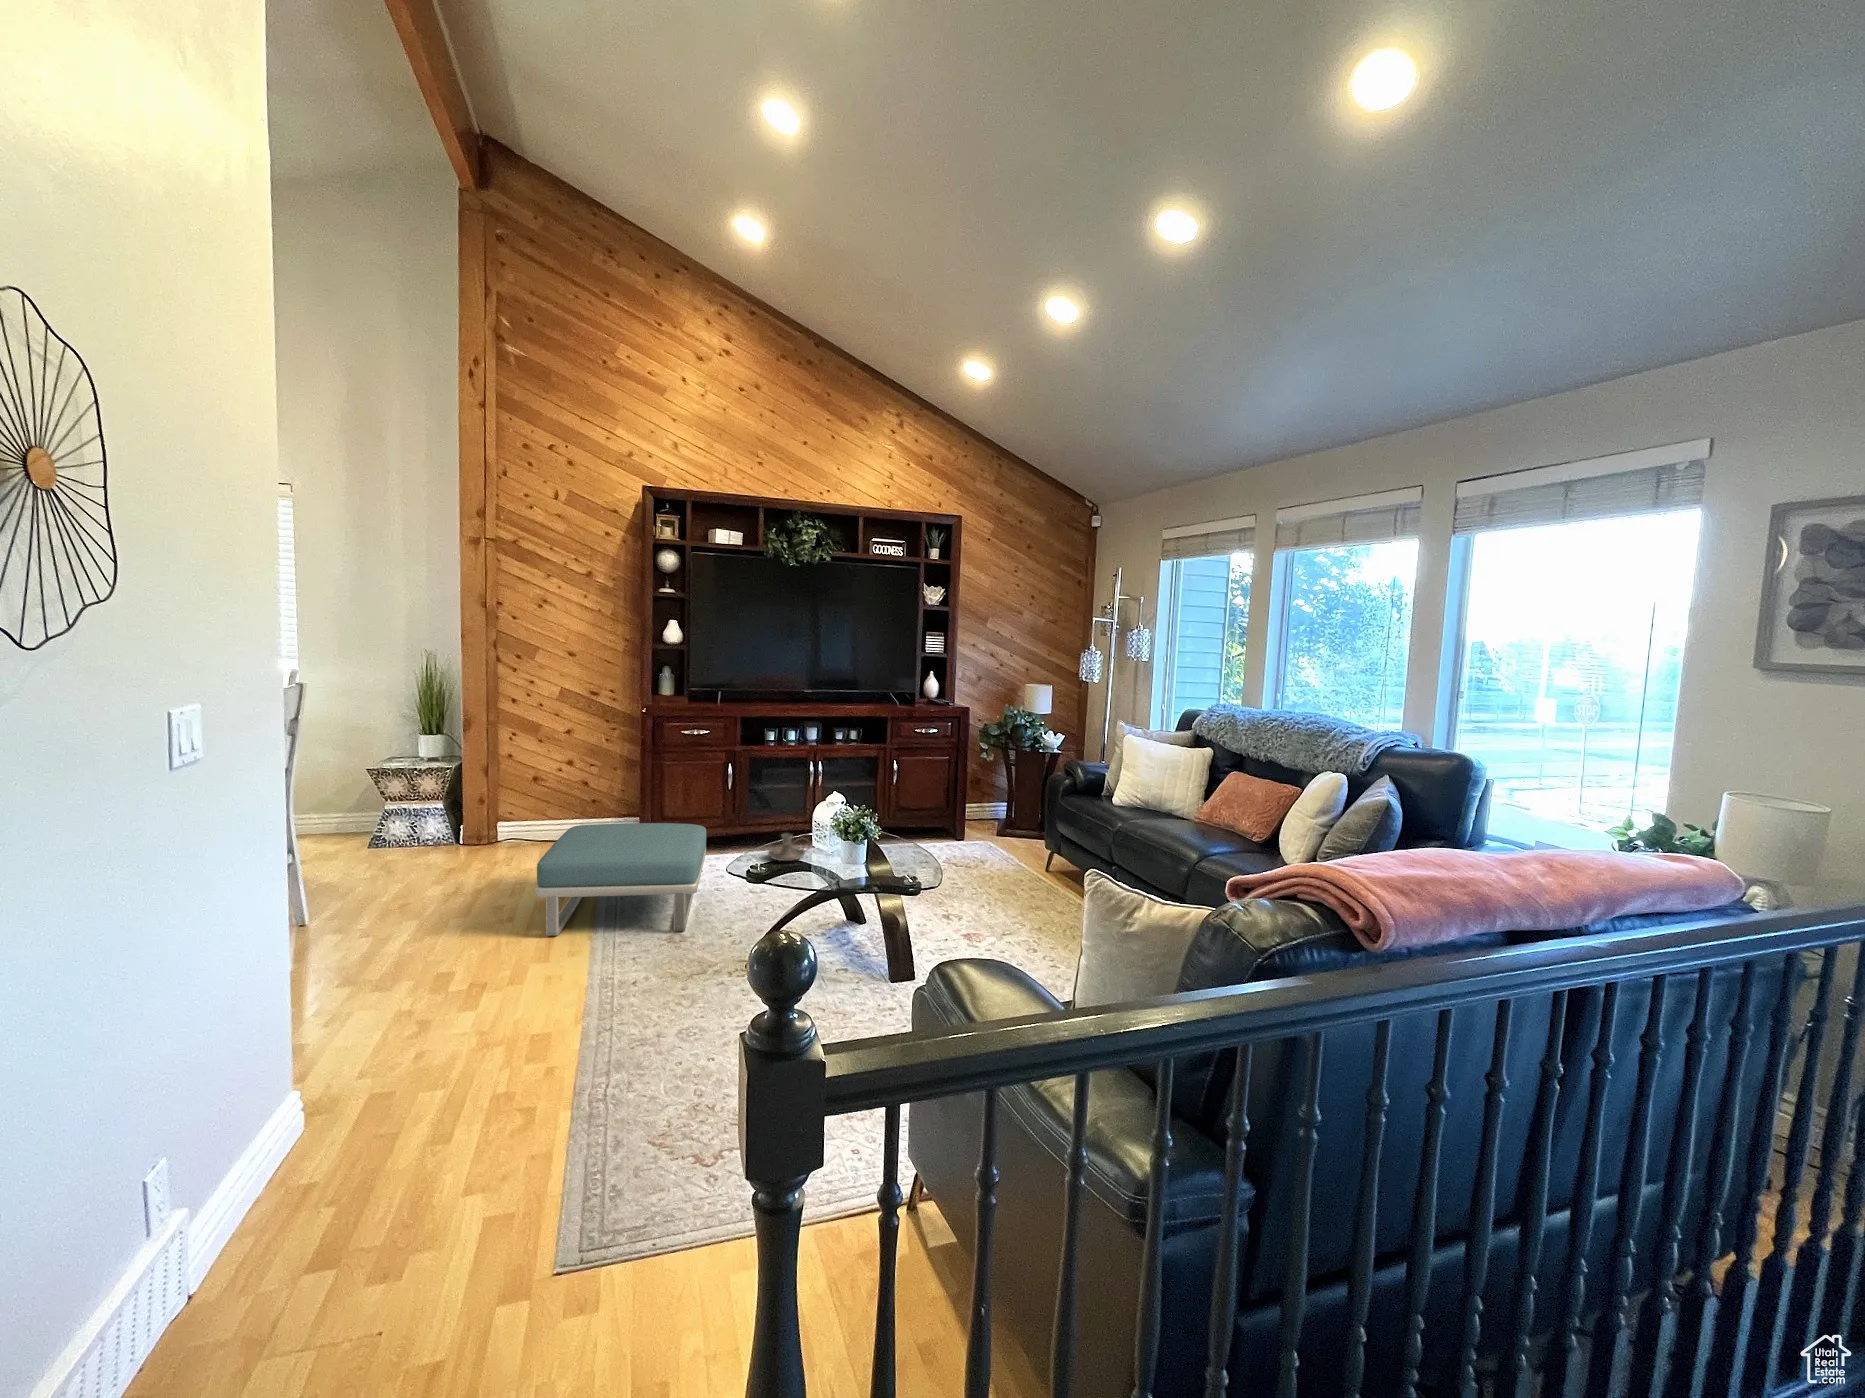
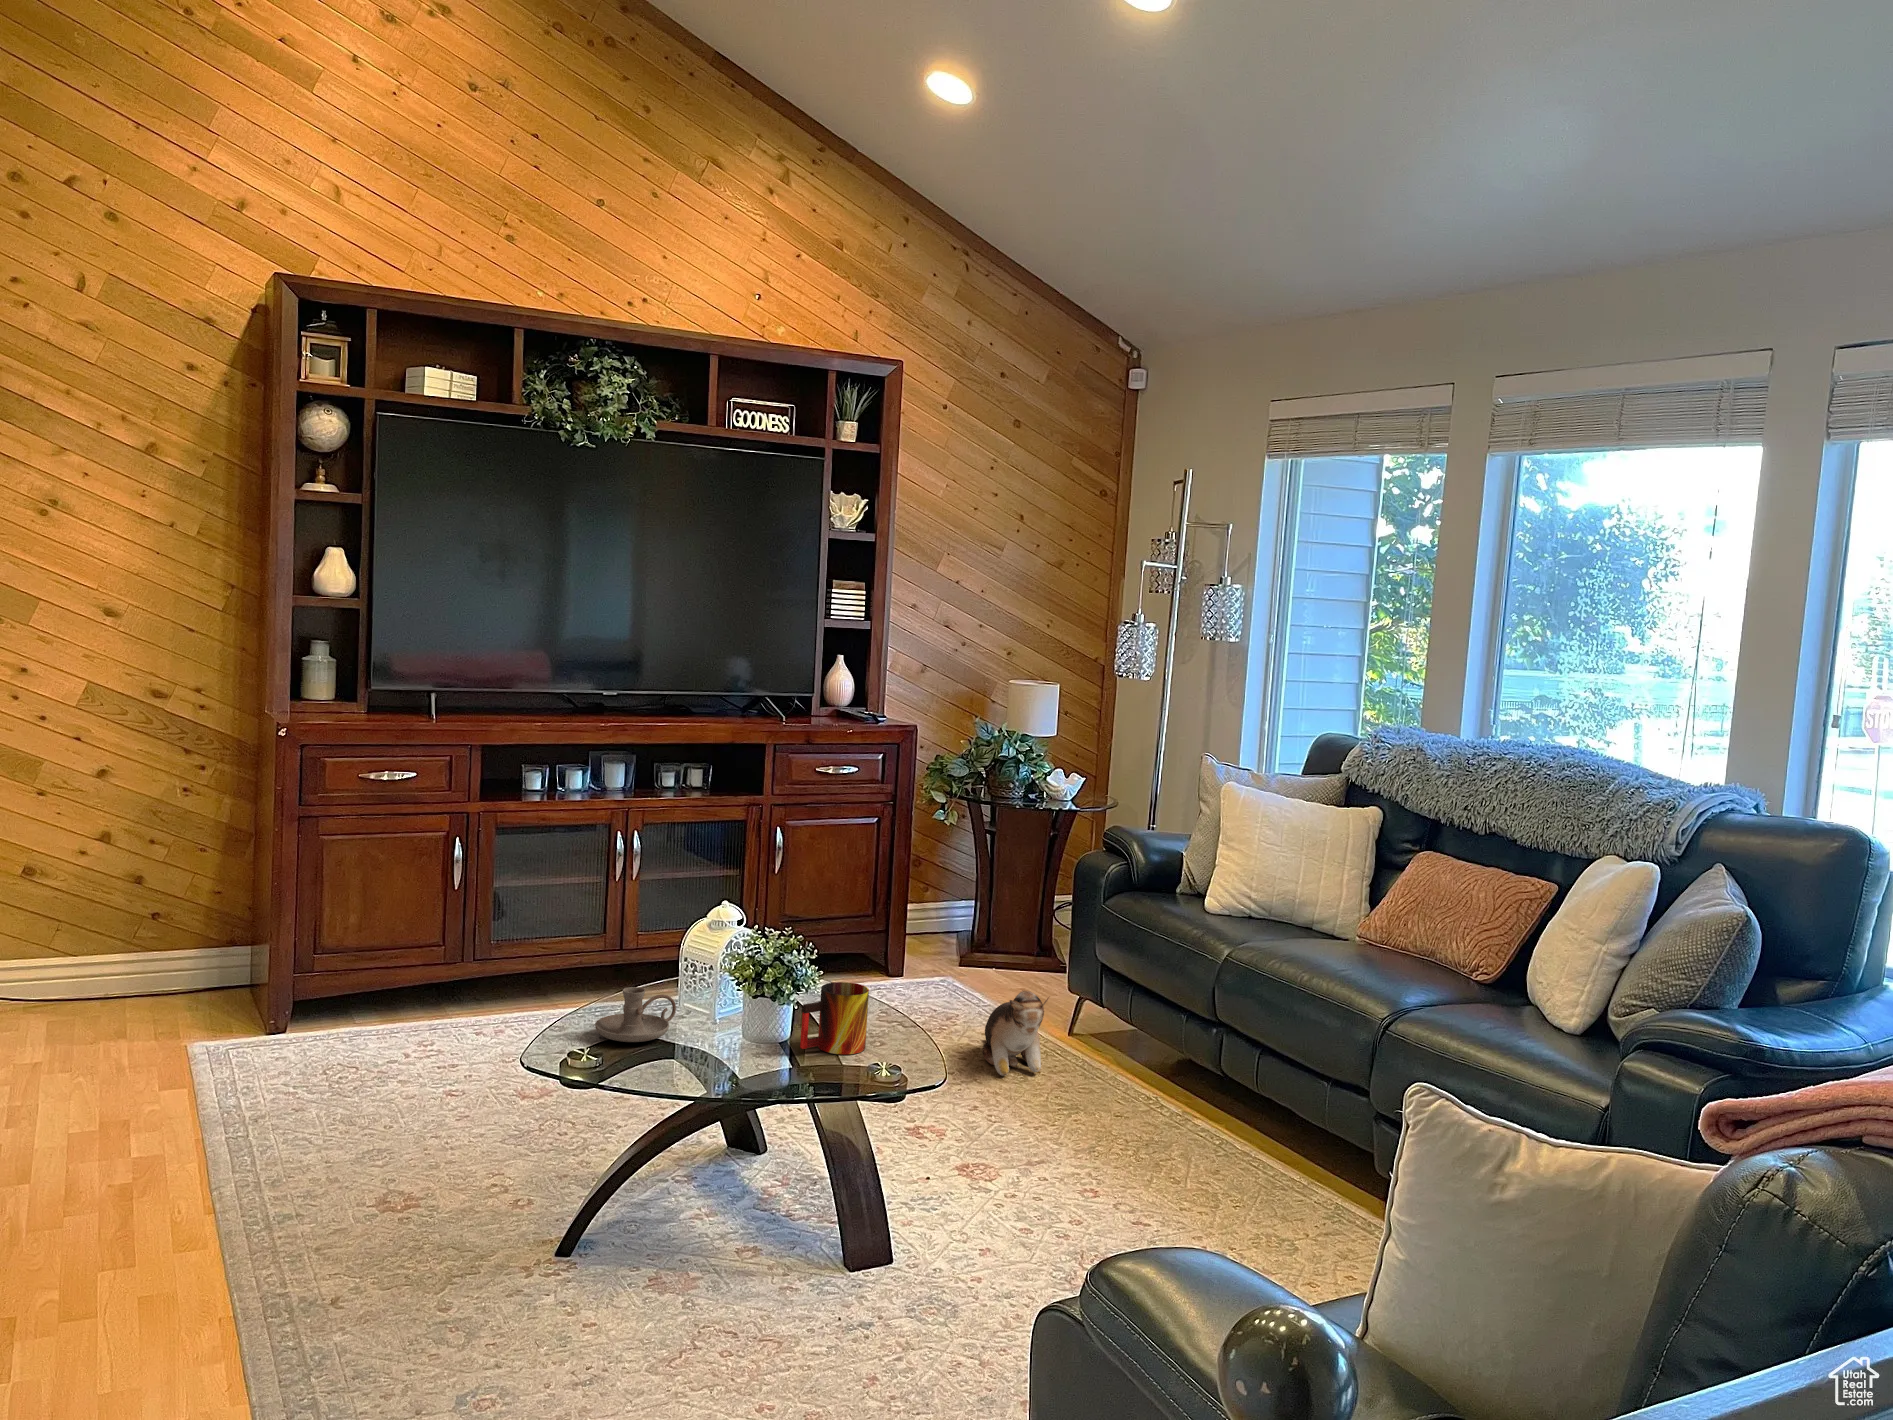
footstool: present [535,823,706,936] -> none [94,964,434,1205]
mug: none [868,833,905,870] -> present [800,982,869,1054]
plush toy: none [994,844,1026,889] -> present [982,990,1050,1076]

